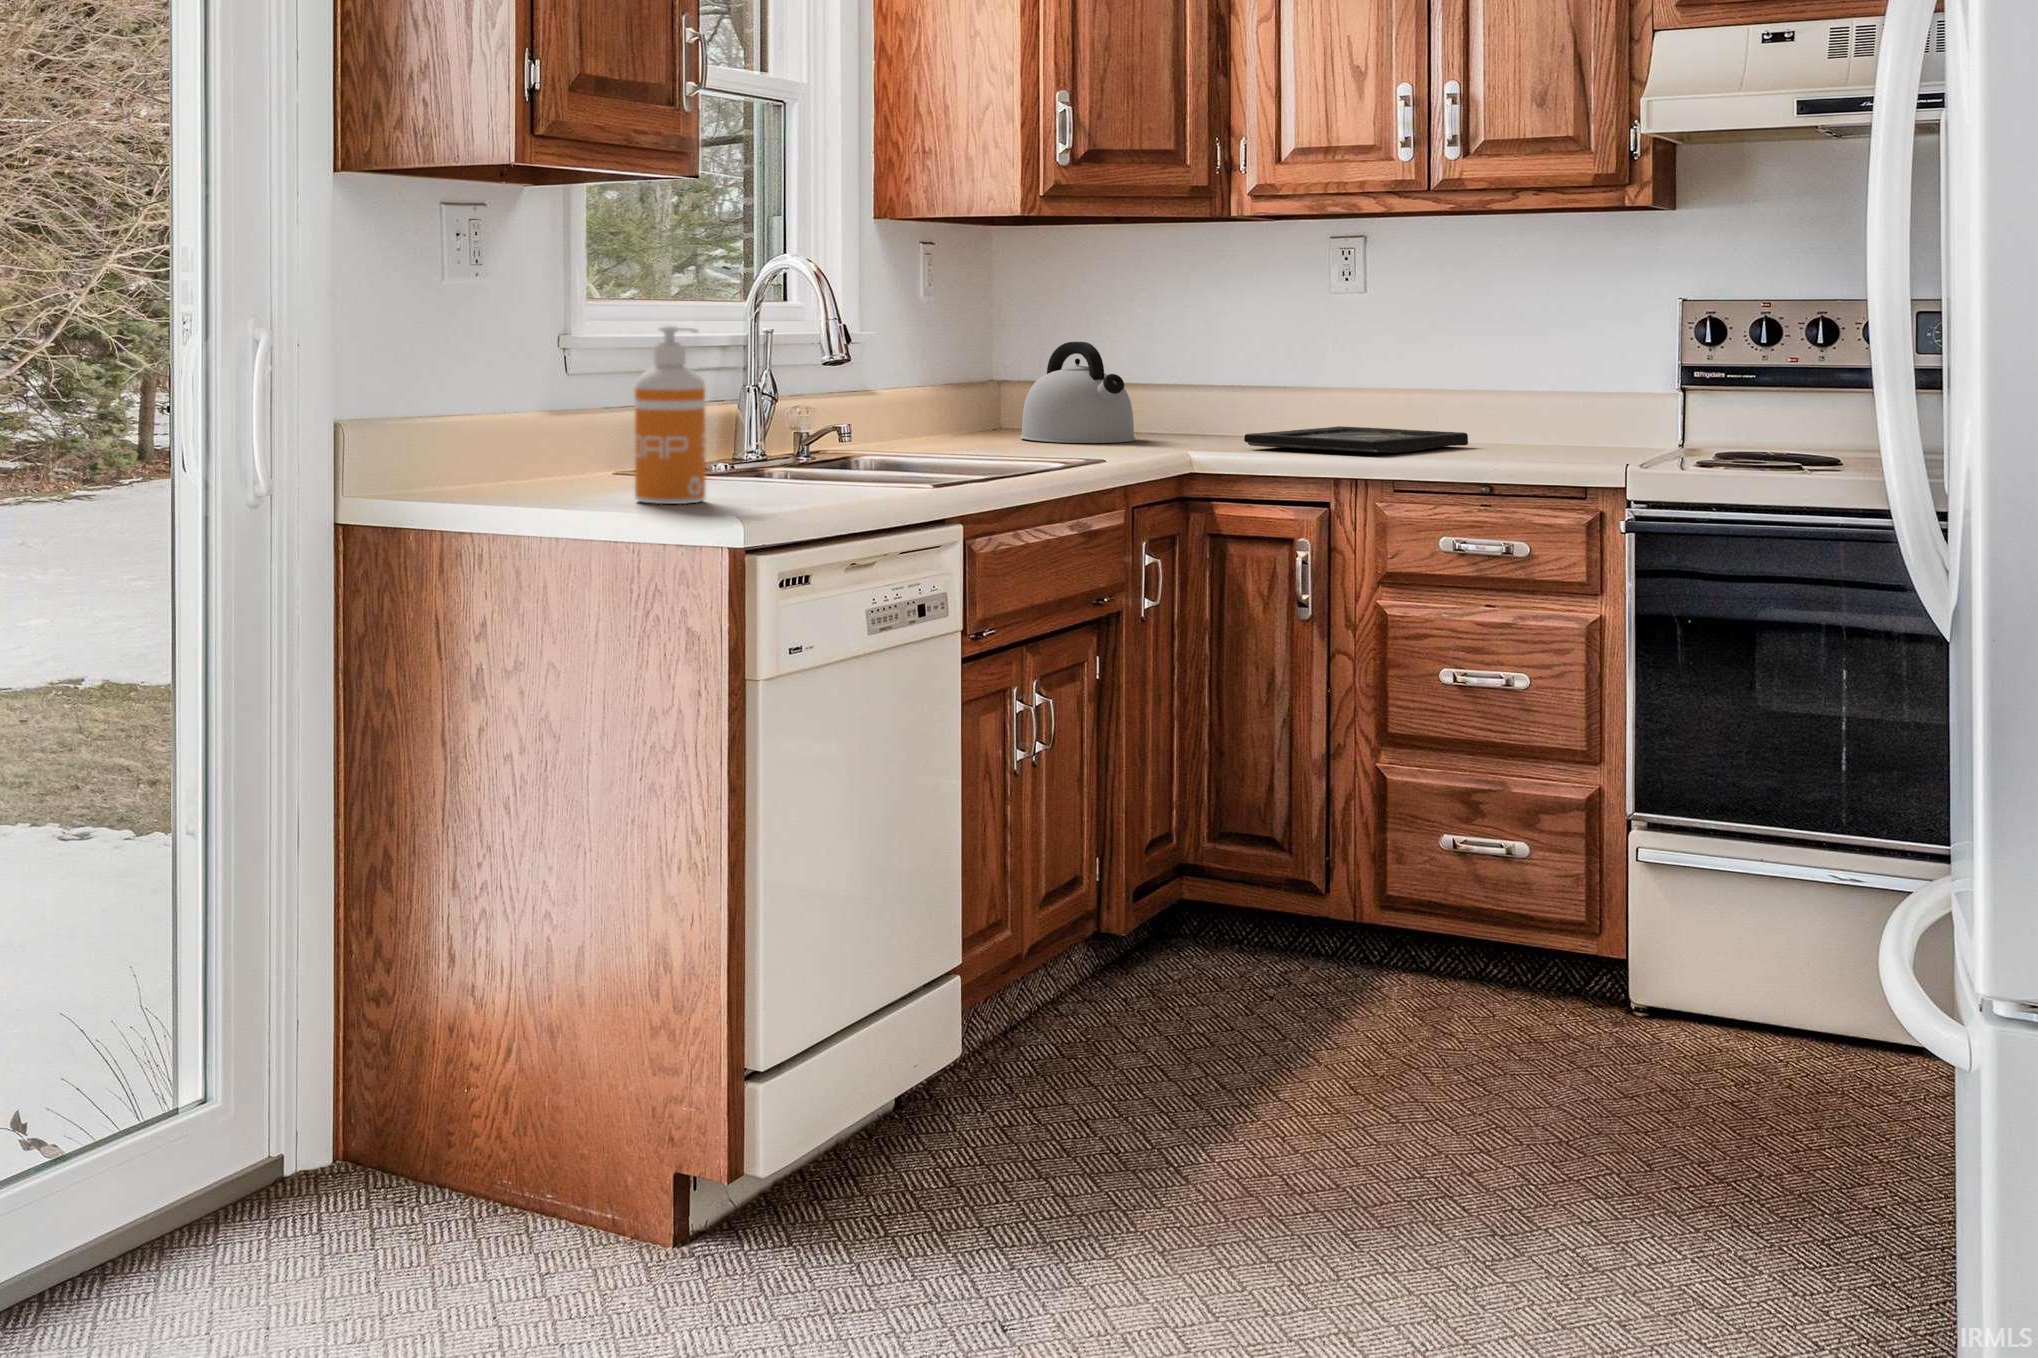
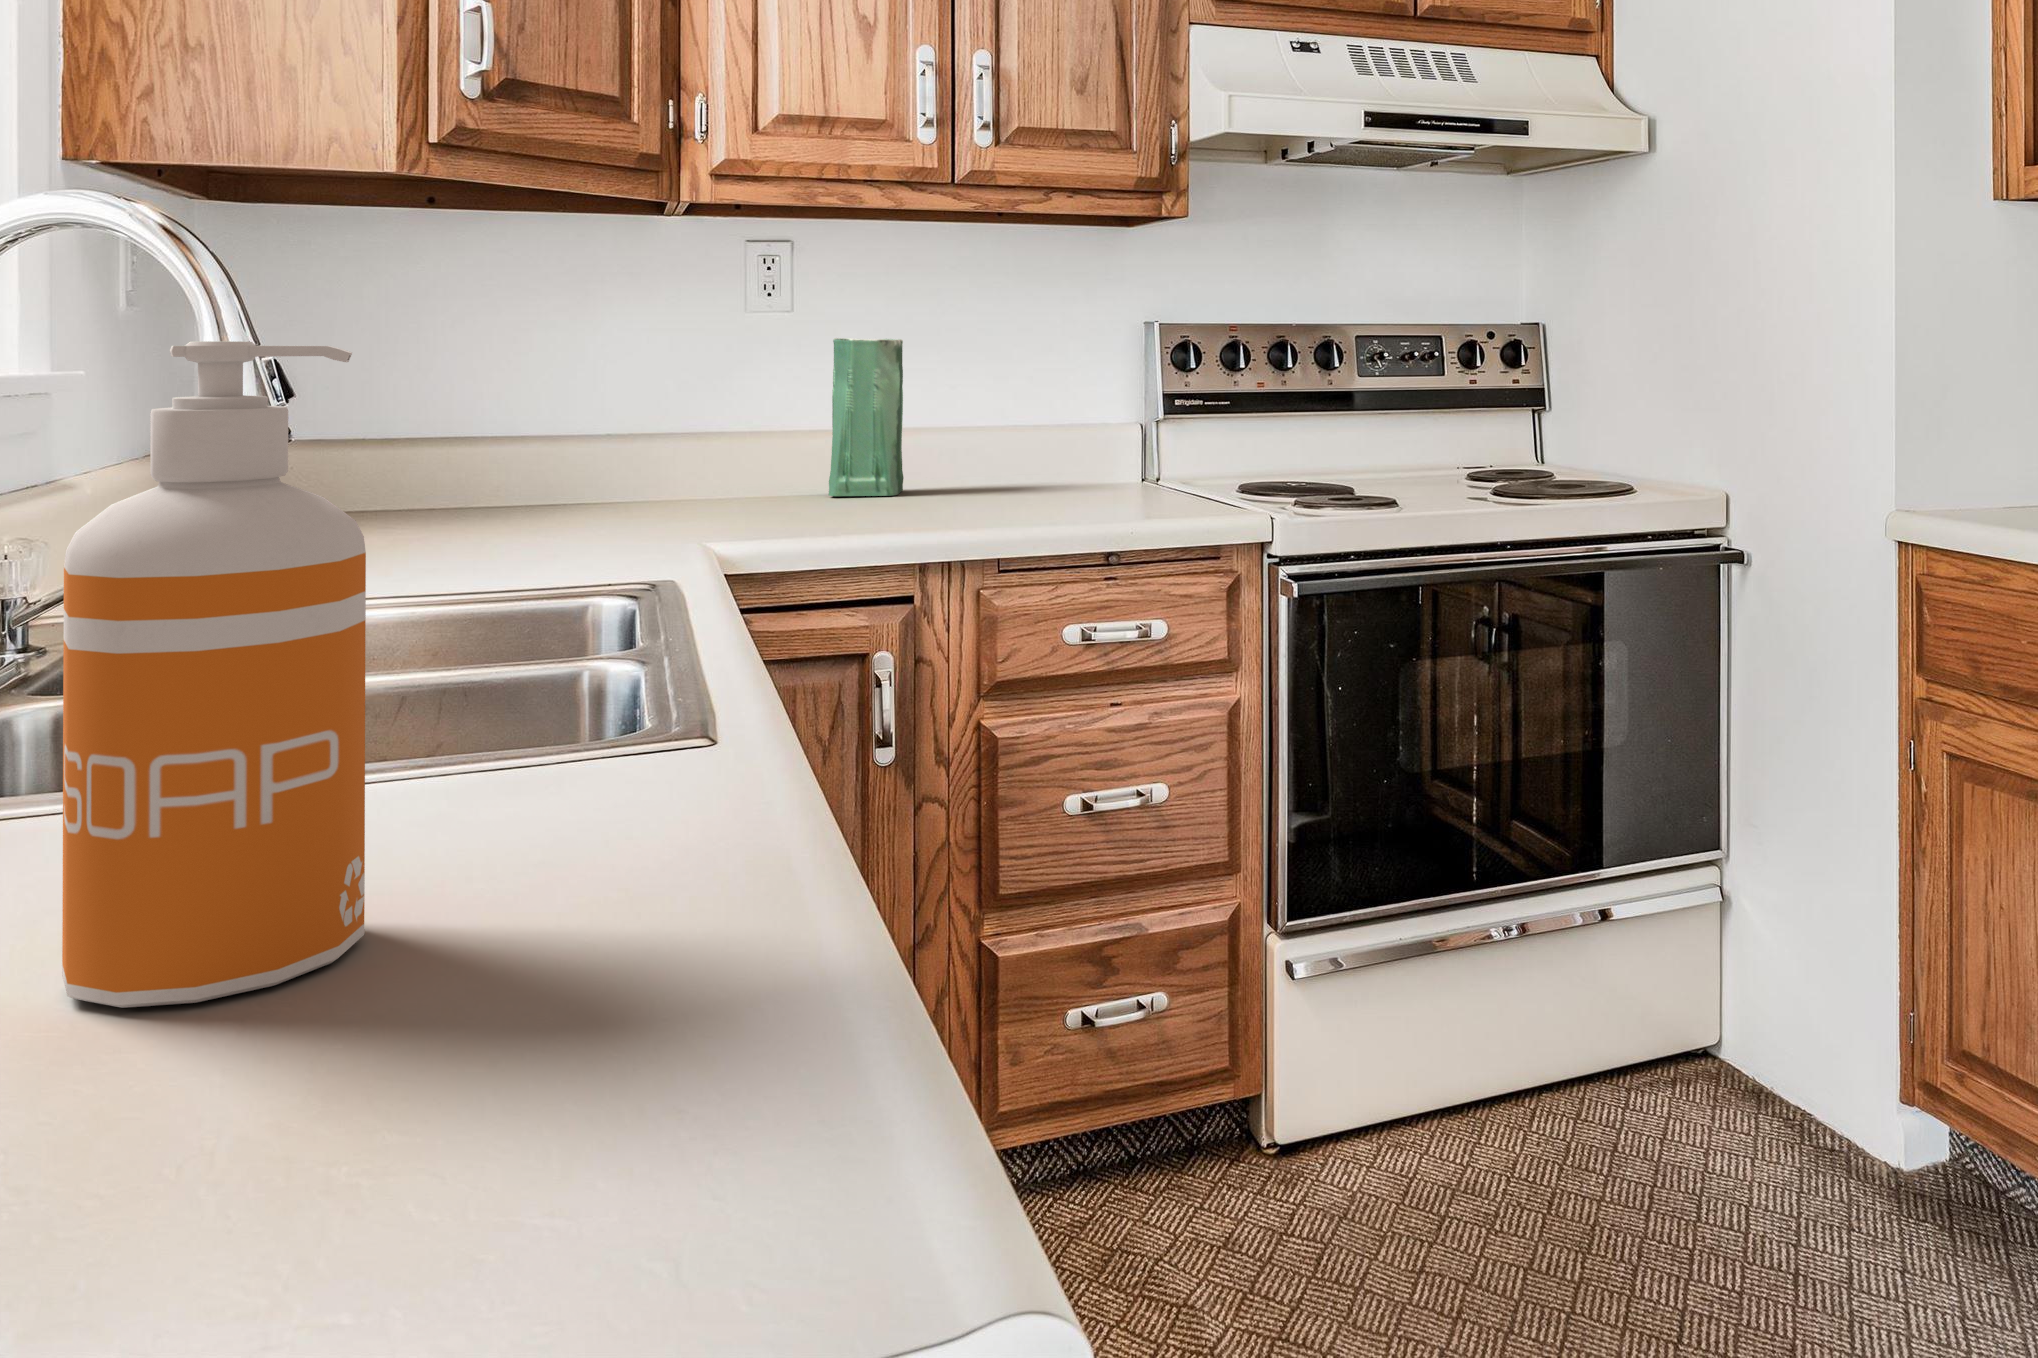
vase: none [1375,310,1447,437] -> present [829,338,904,496]
kettle: present [1020,342,1136,443] -> none [368,385,579,552]
tray: present [1244,426,1468,453] -> none [796,487,1015,529]

